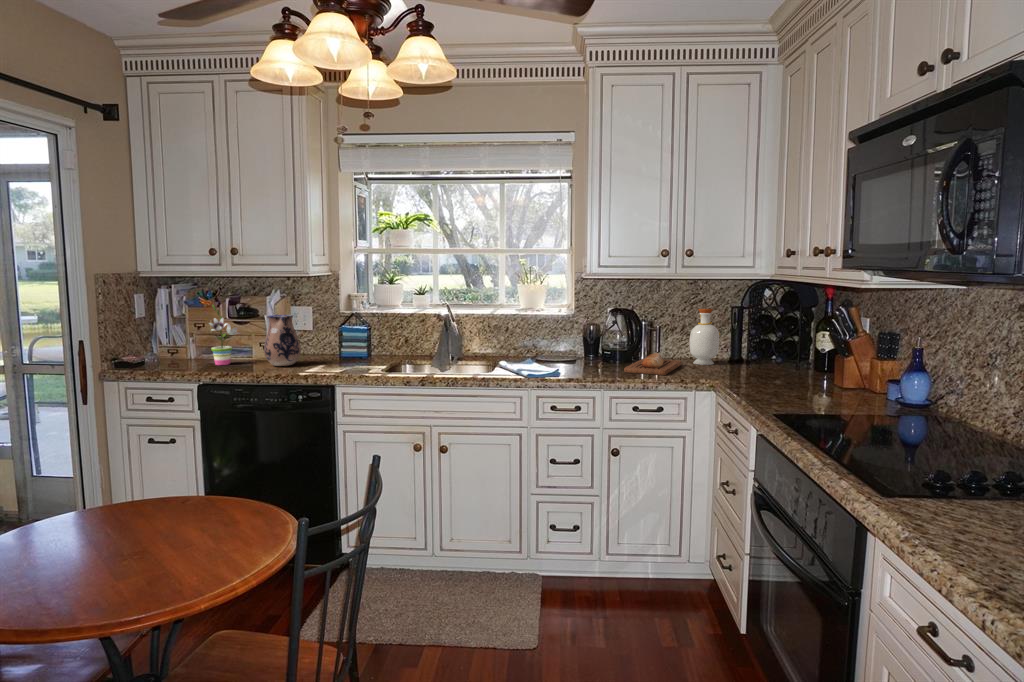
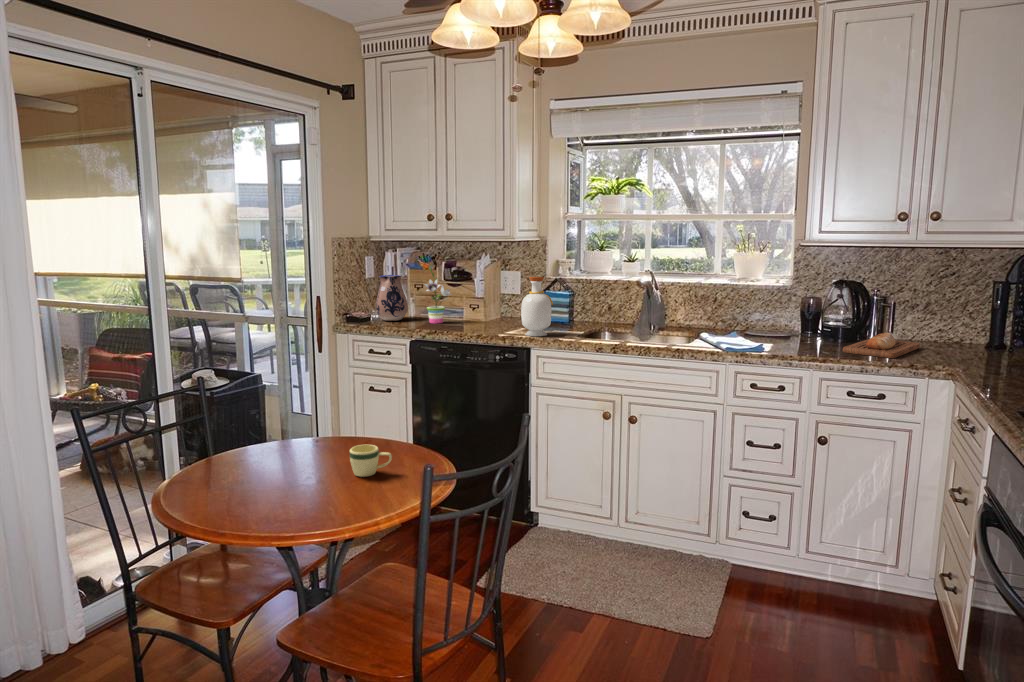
bottle: present [689,309,720,365] -> present [521,277,553,336]
ceramic pitcher: present [264,315,301,366] -> present [376,275,408,321]
mug: none [177,500,225,536] -> present [350,445,392,477]

